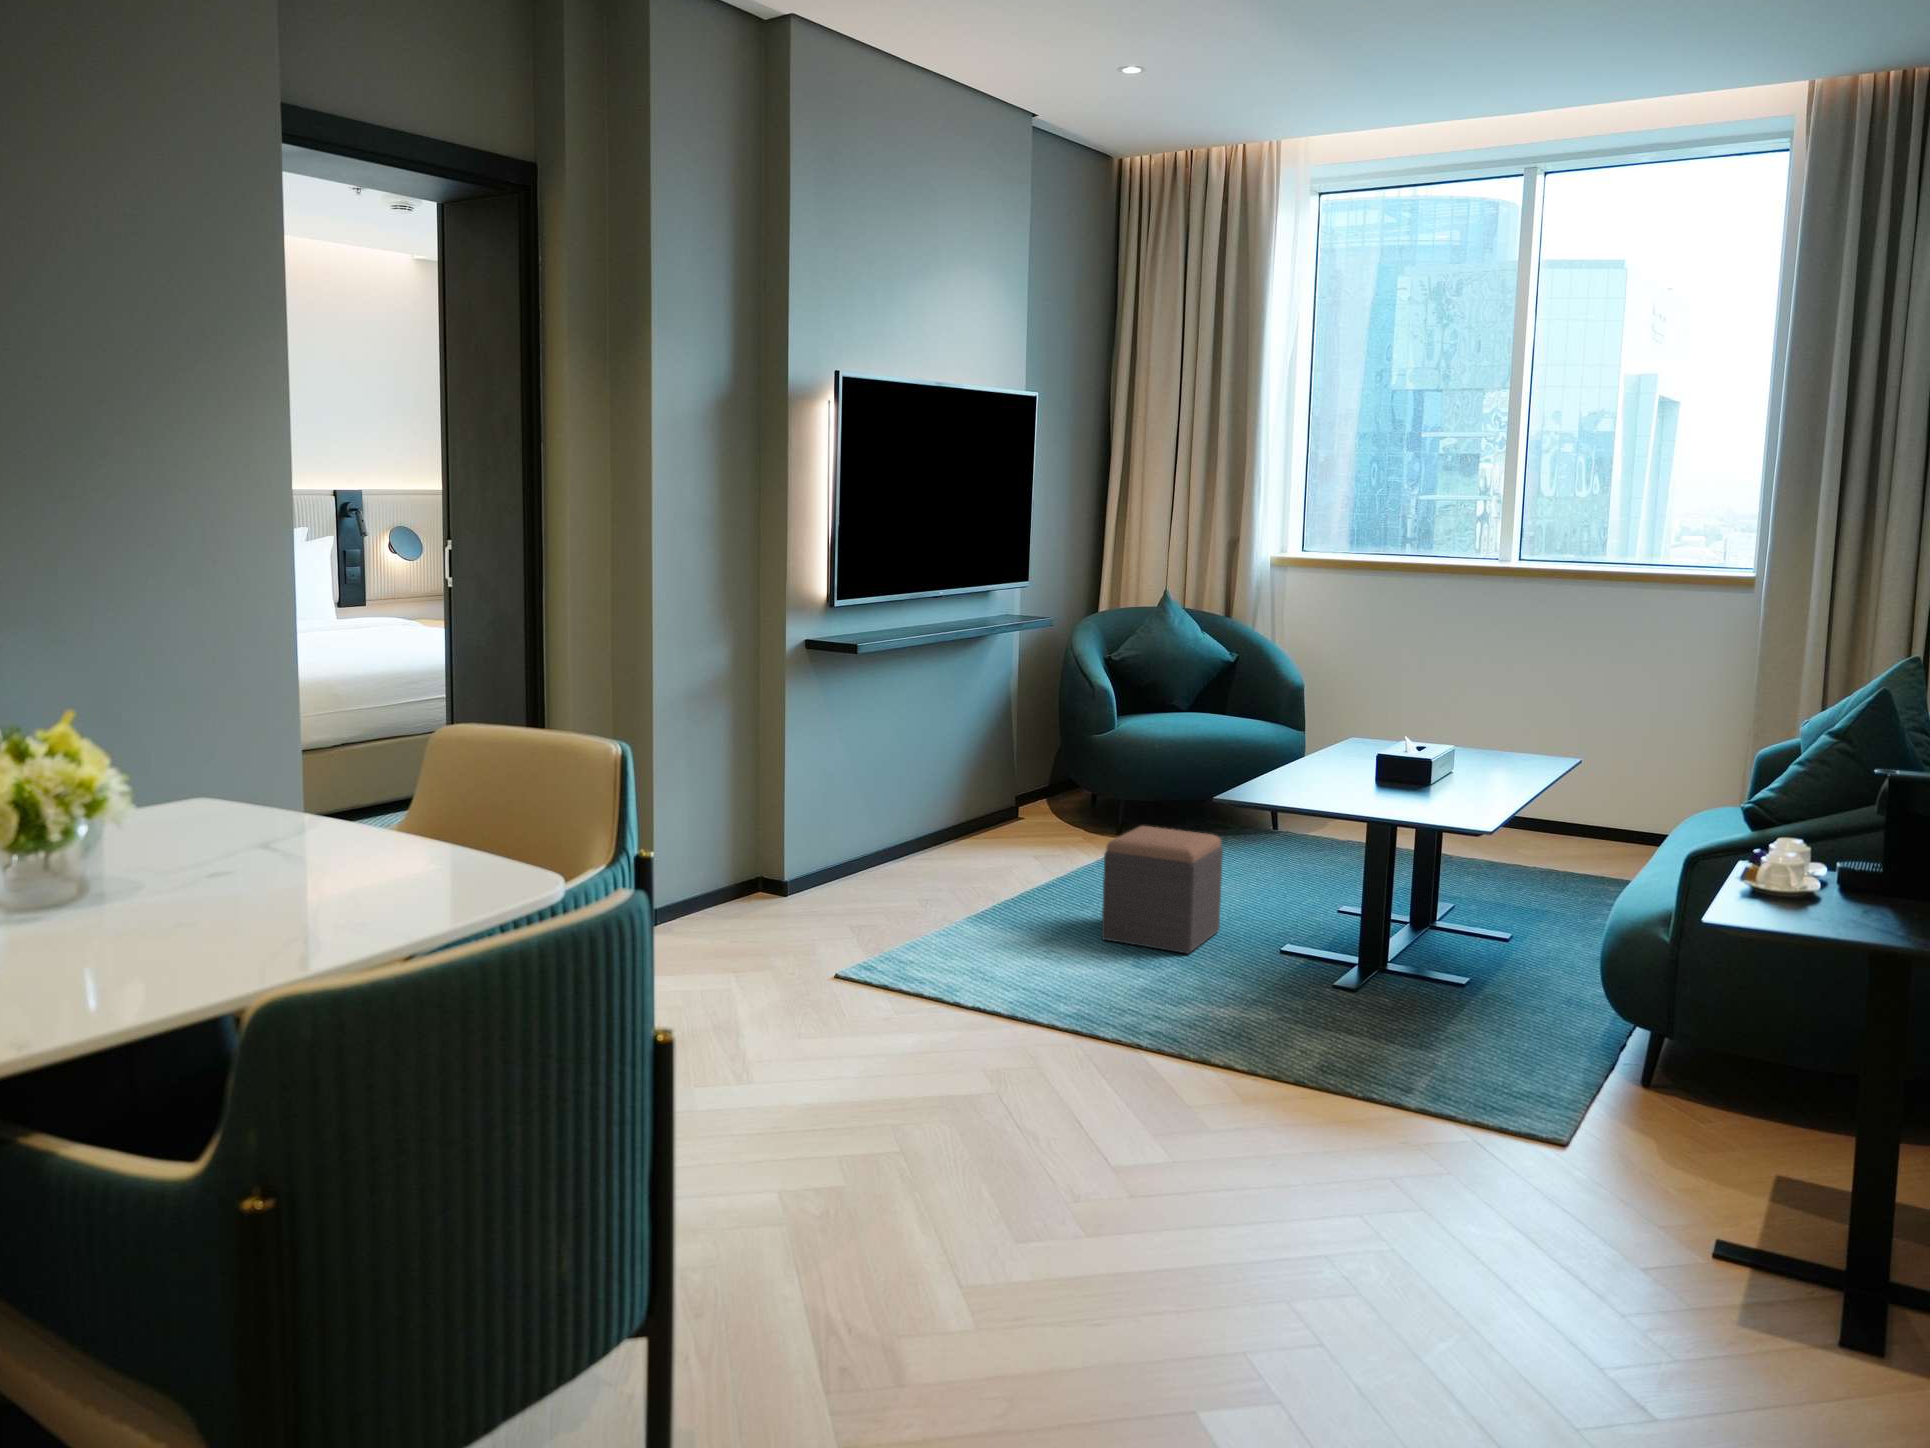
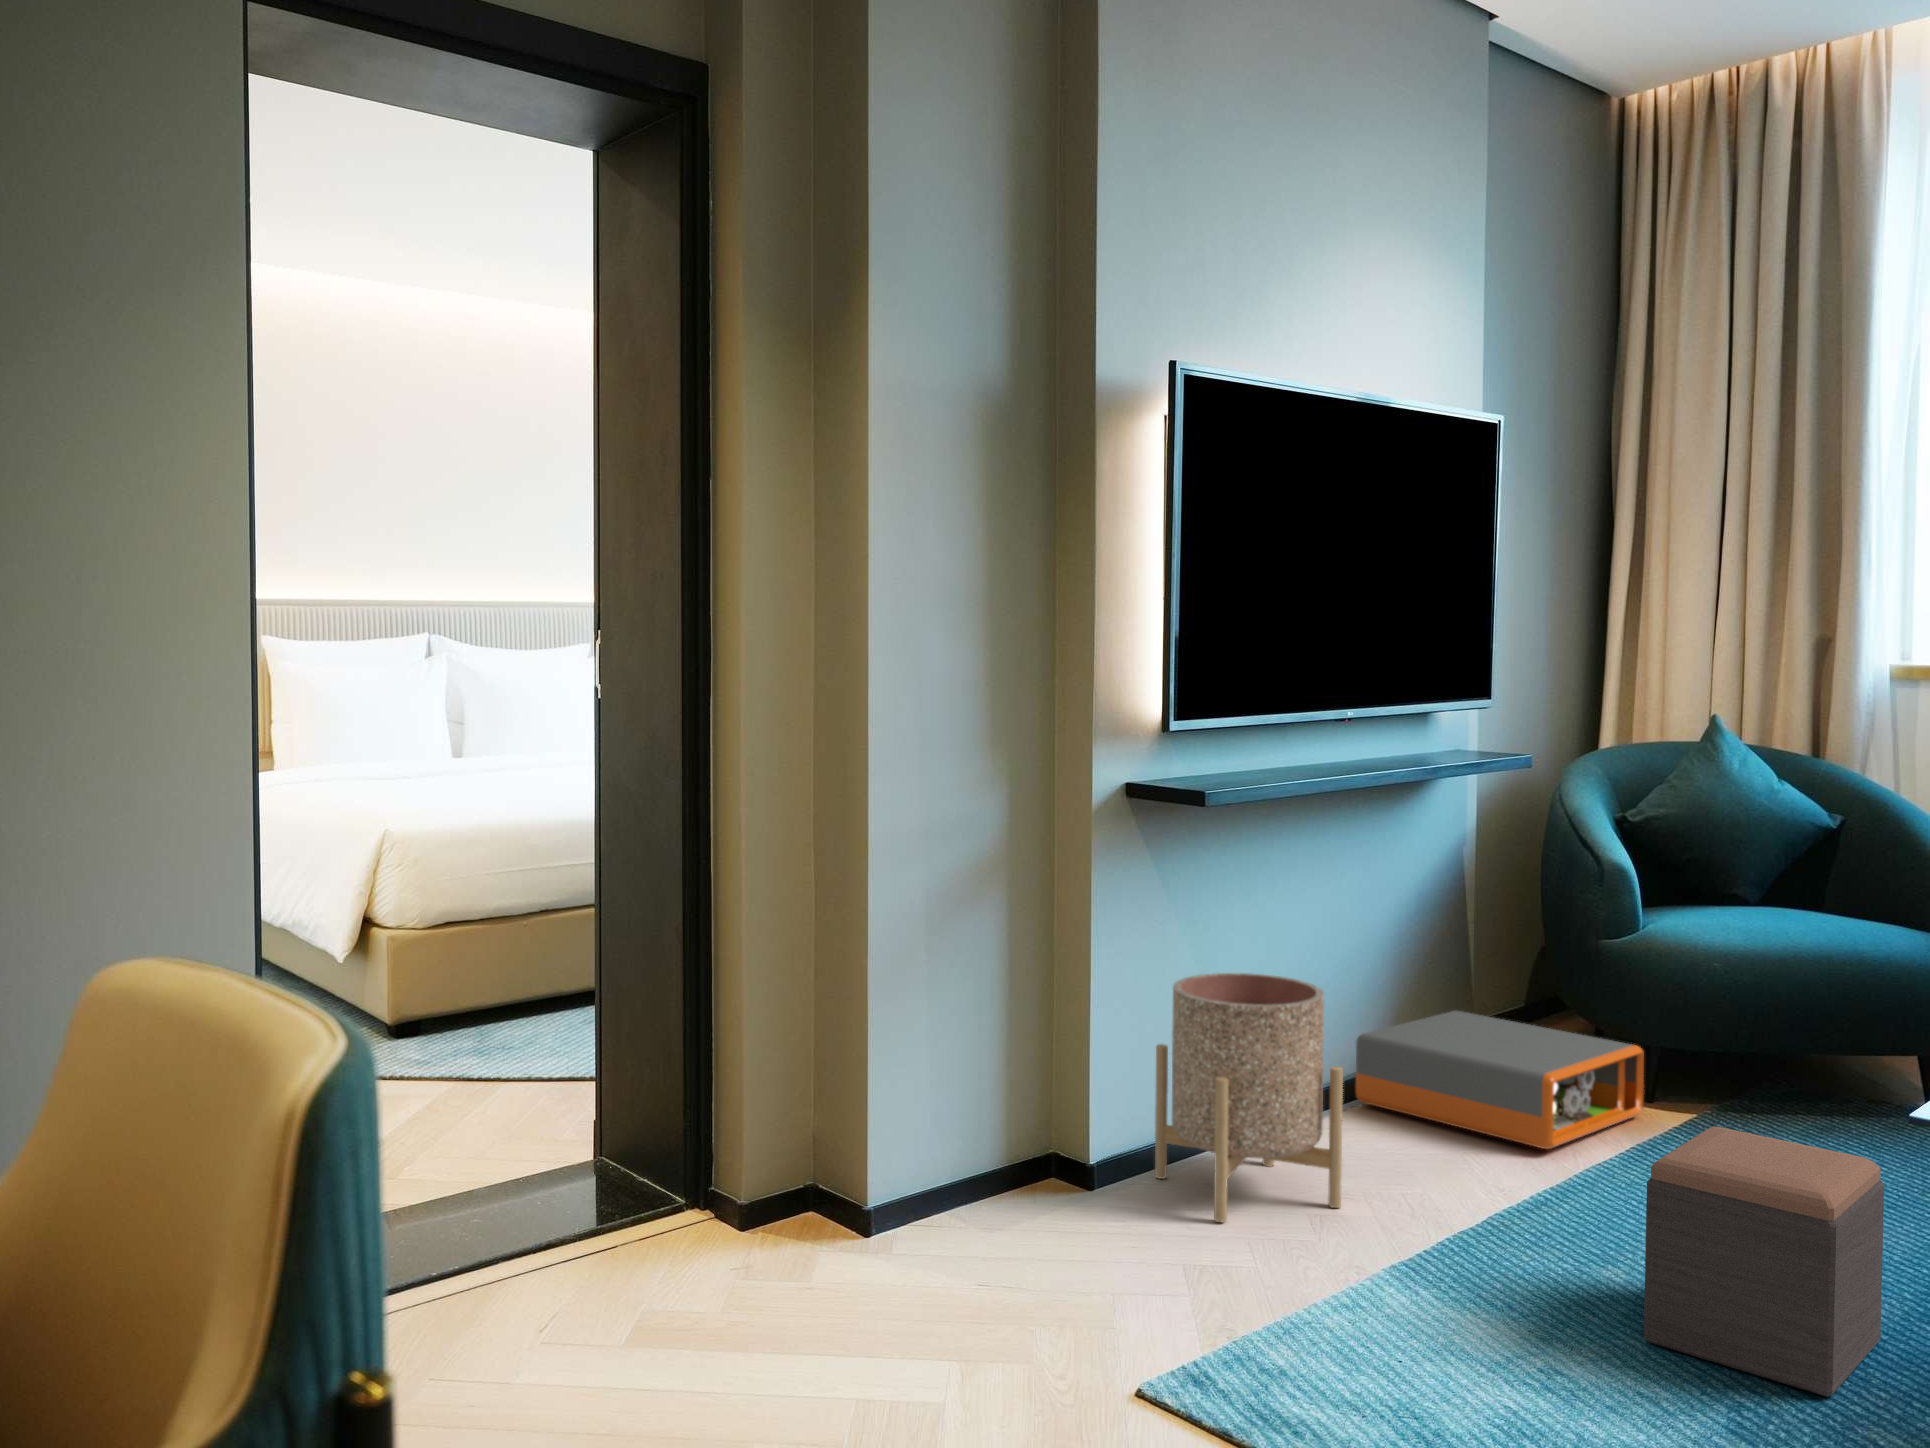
planter: none [823,758,939,905] -> present [1155,973,1343,1222]
storage box: none [942,785,1115,860] -> present [1356,1011,1644,1149]

